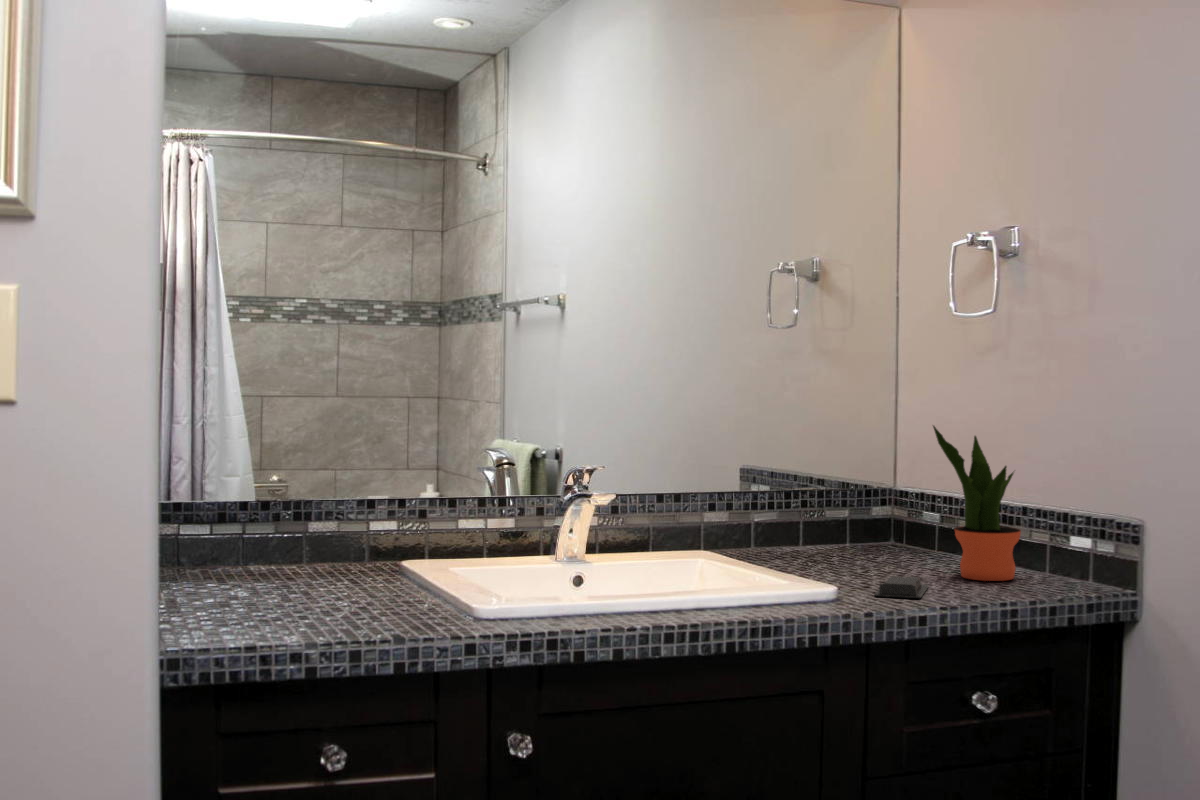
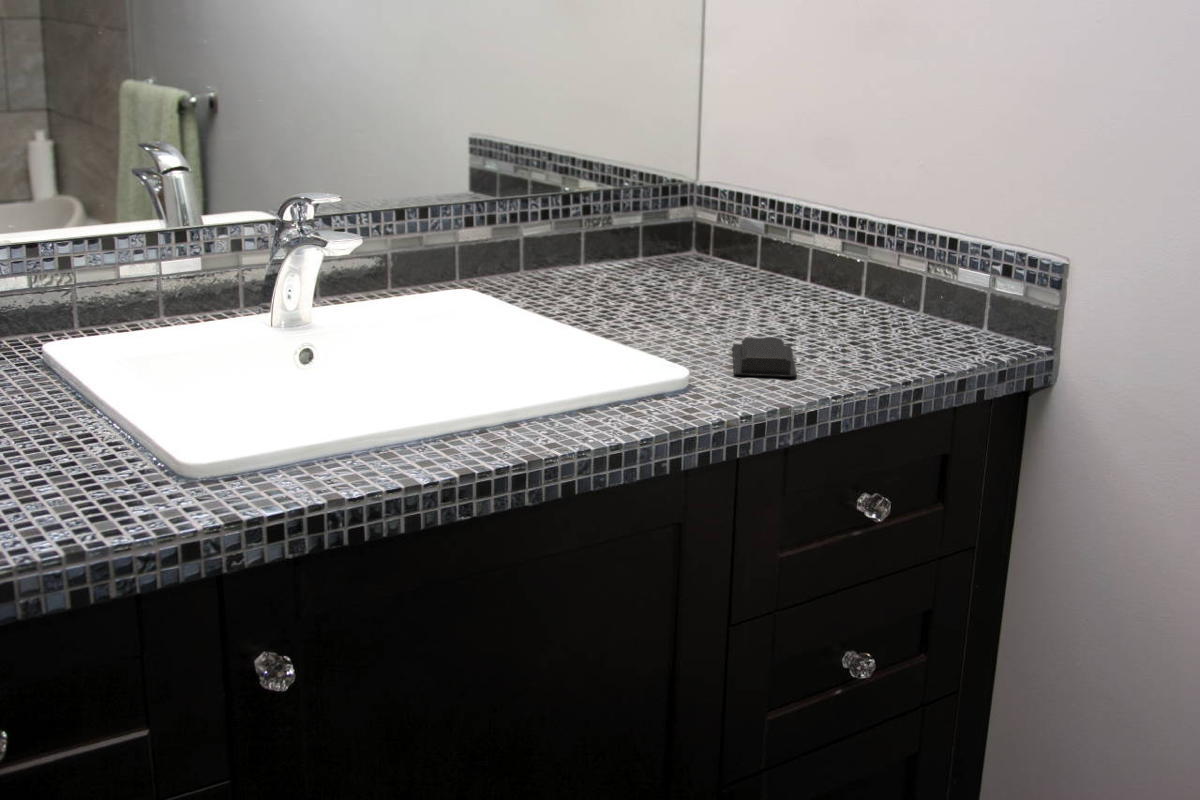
potted plant: present [933,426,1021,581] -> none [796,122,897,331]

